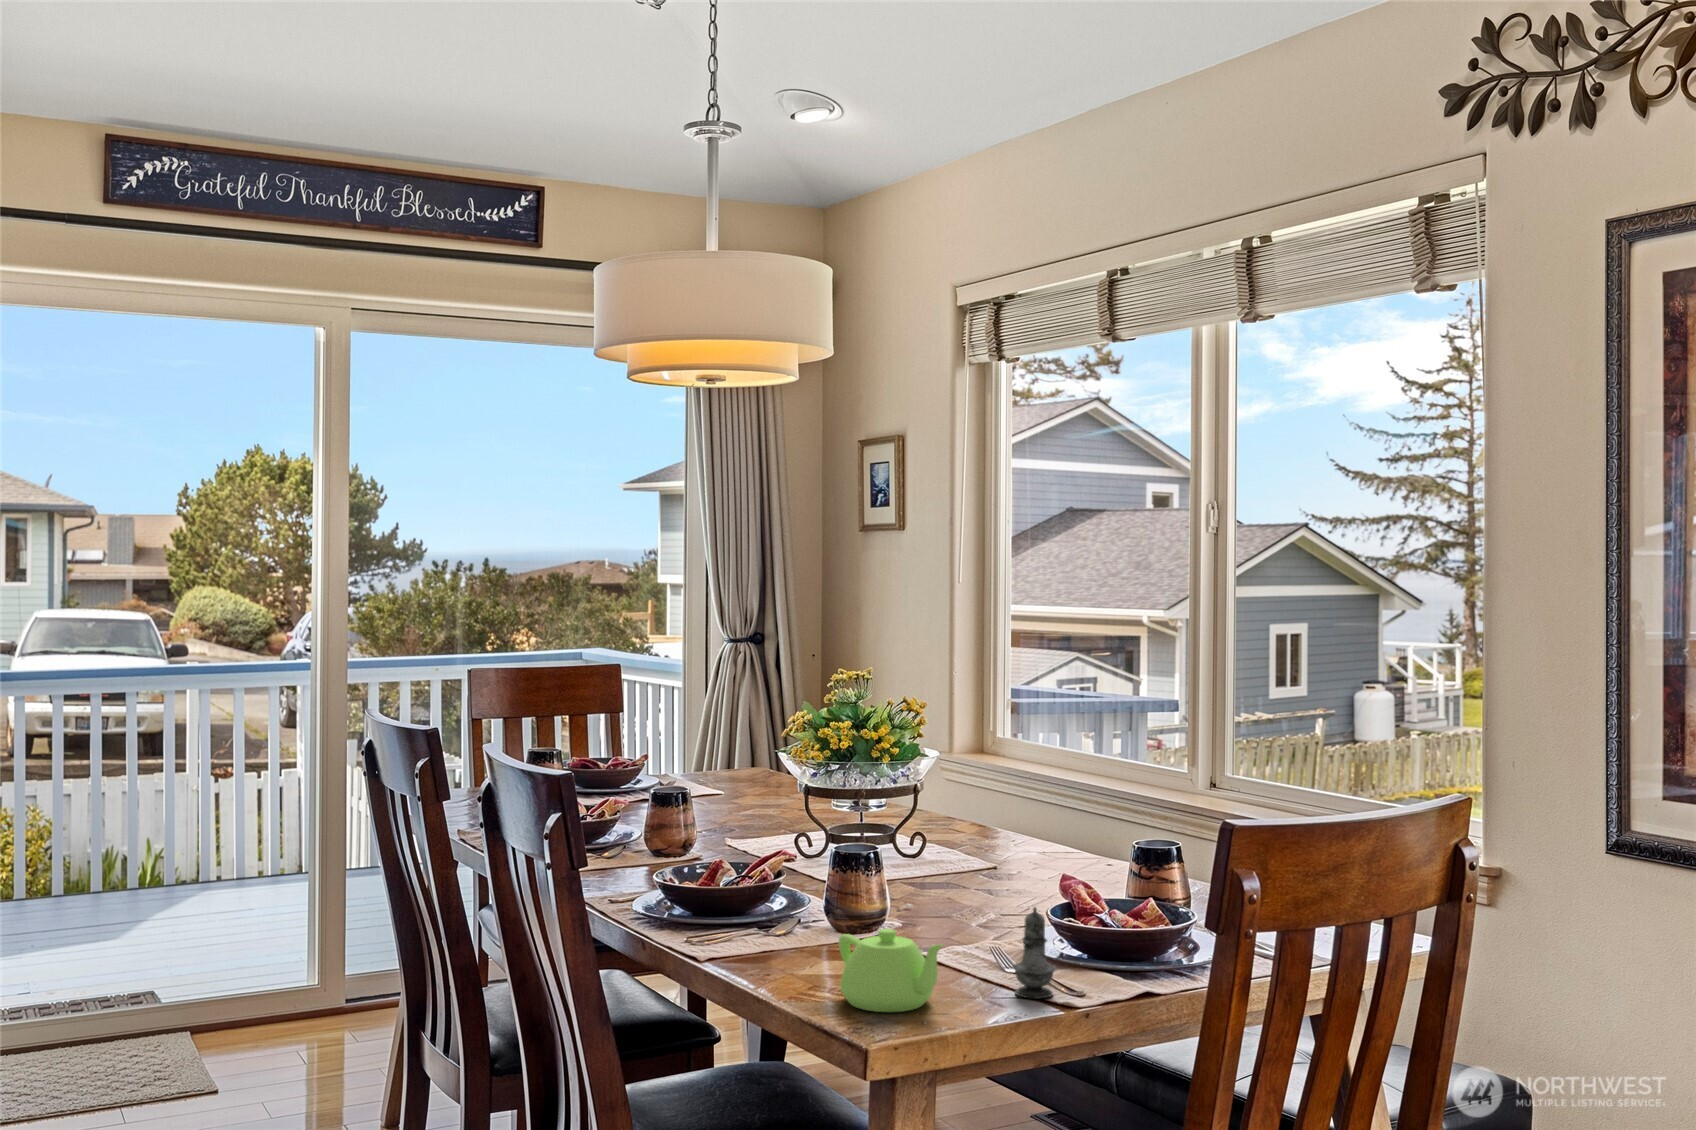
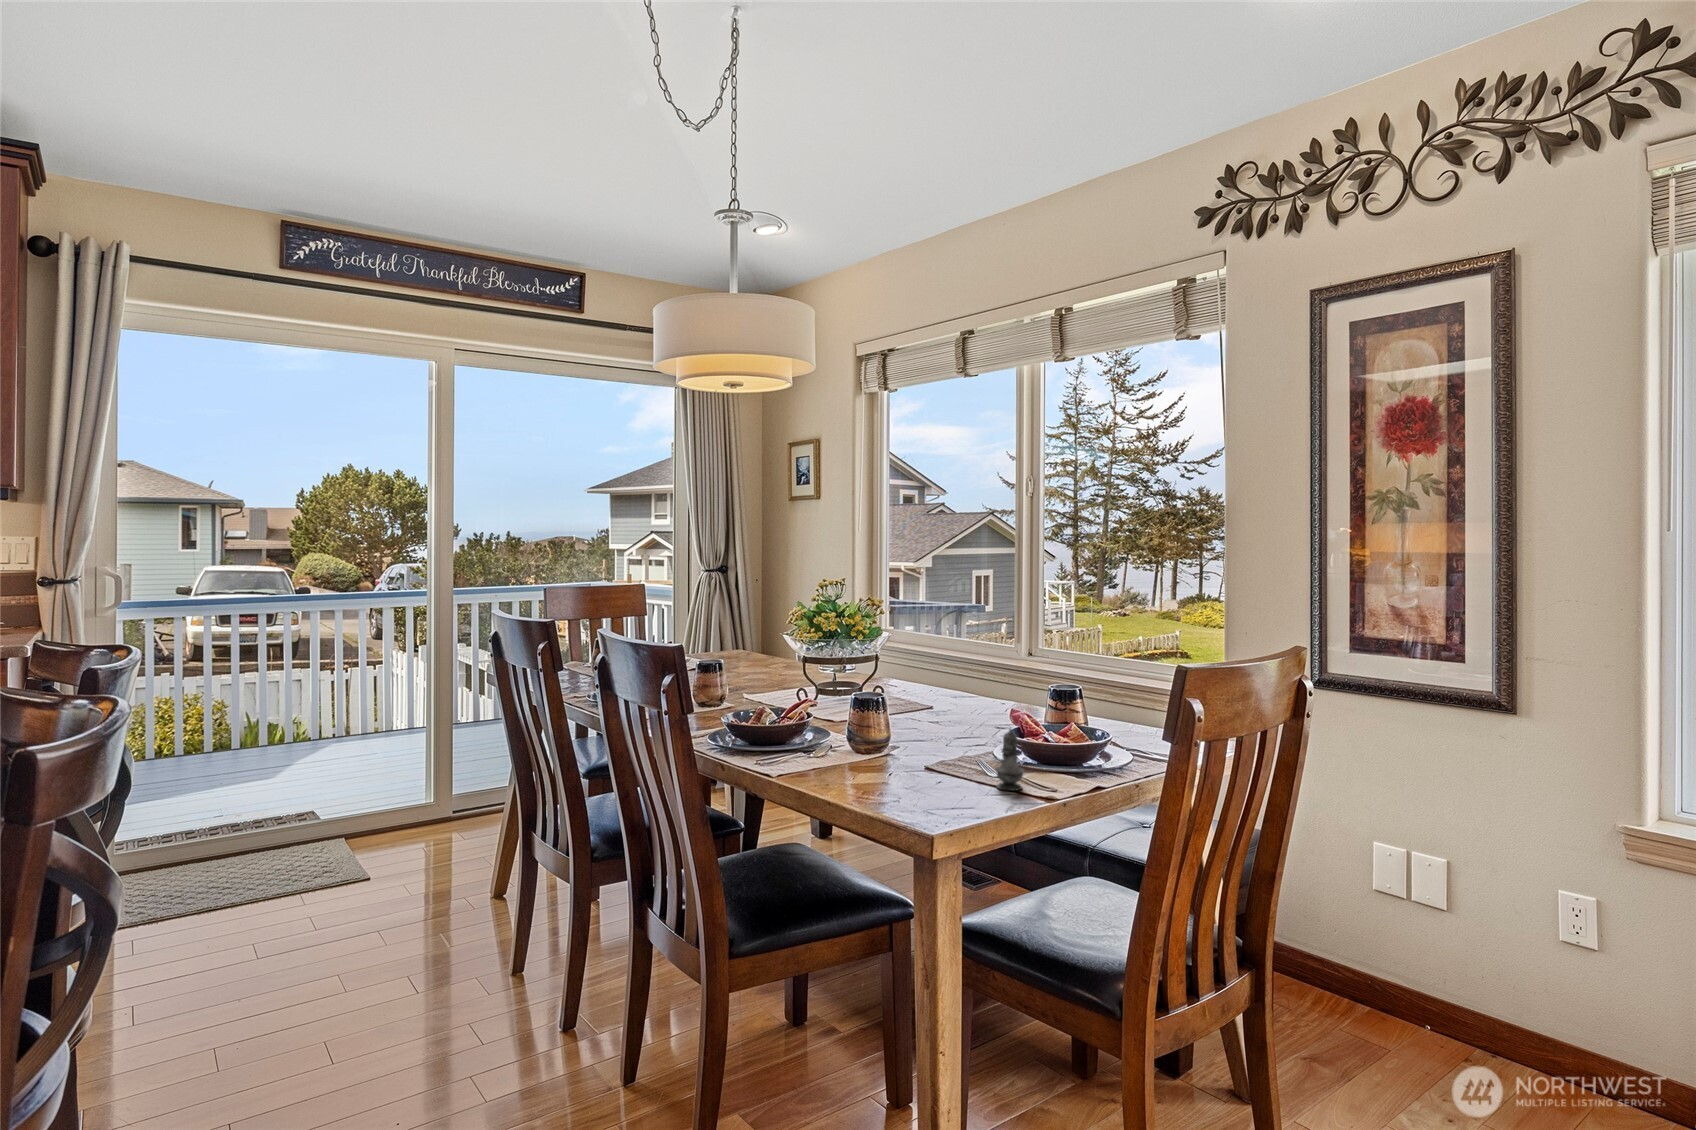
teapot: present [839,929,944,1012] -> none [876,746,960,804]

